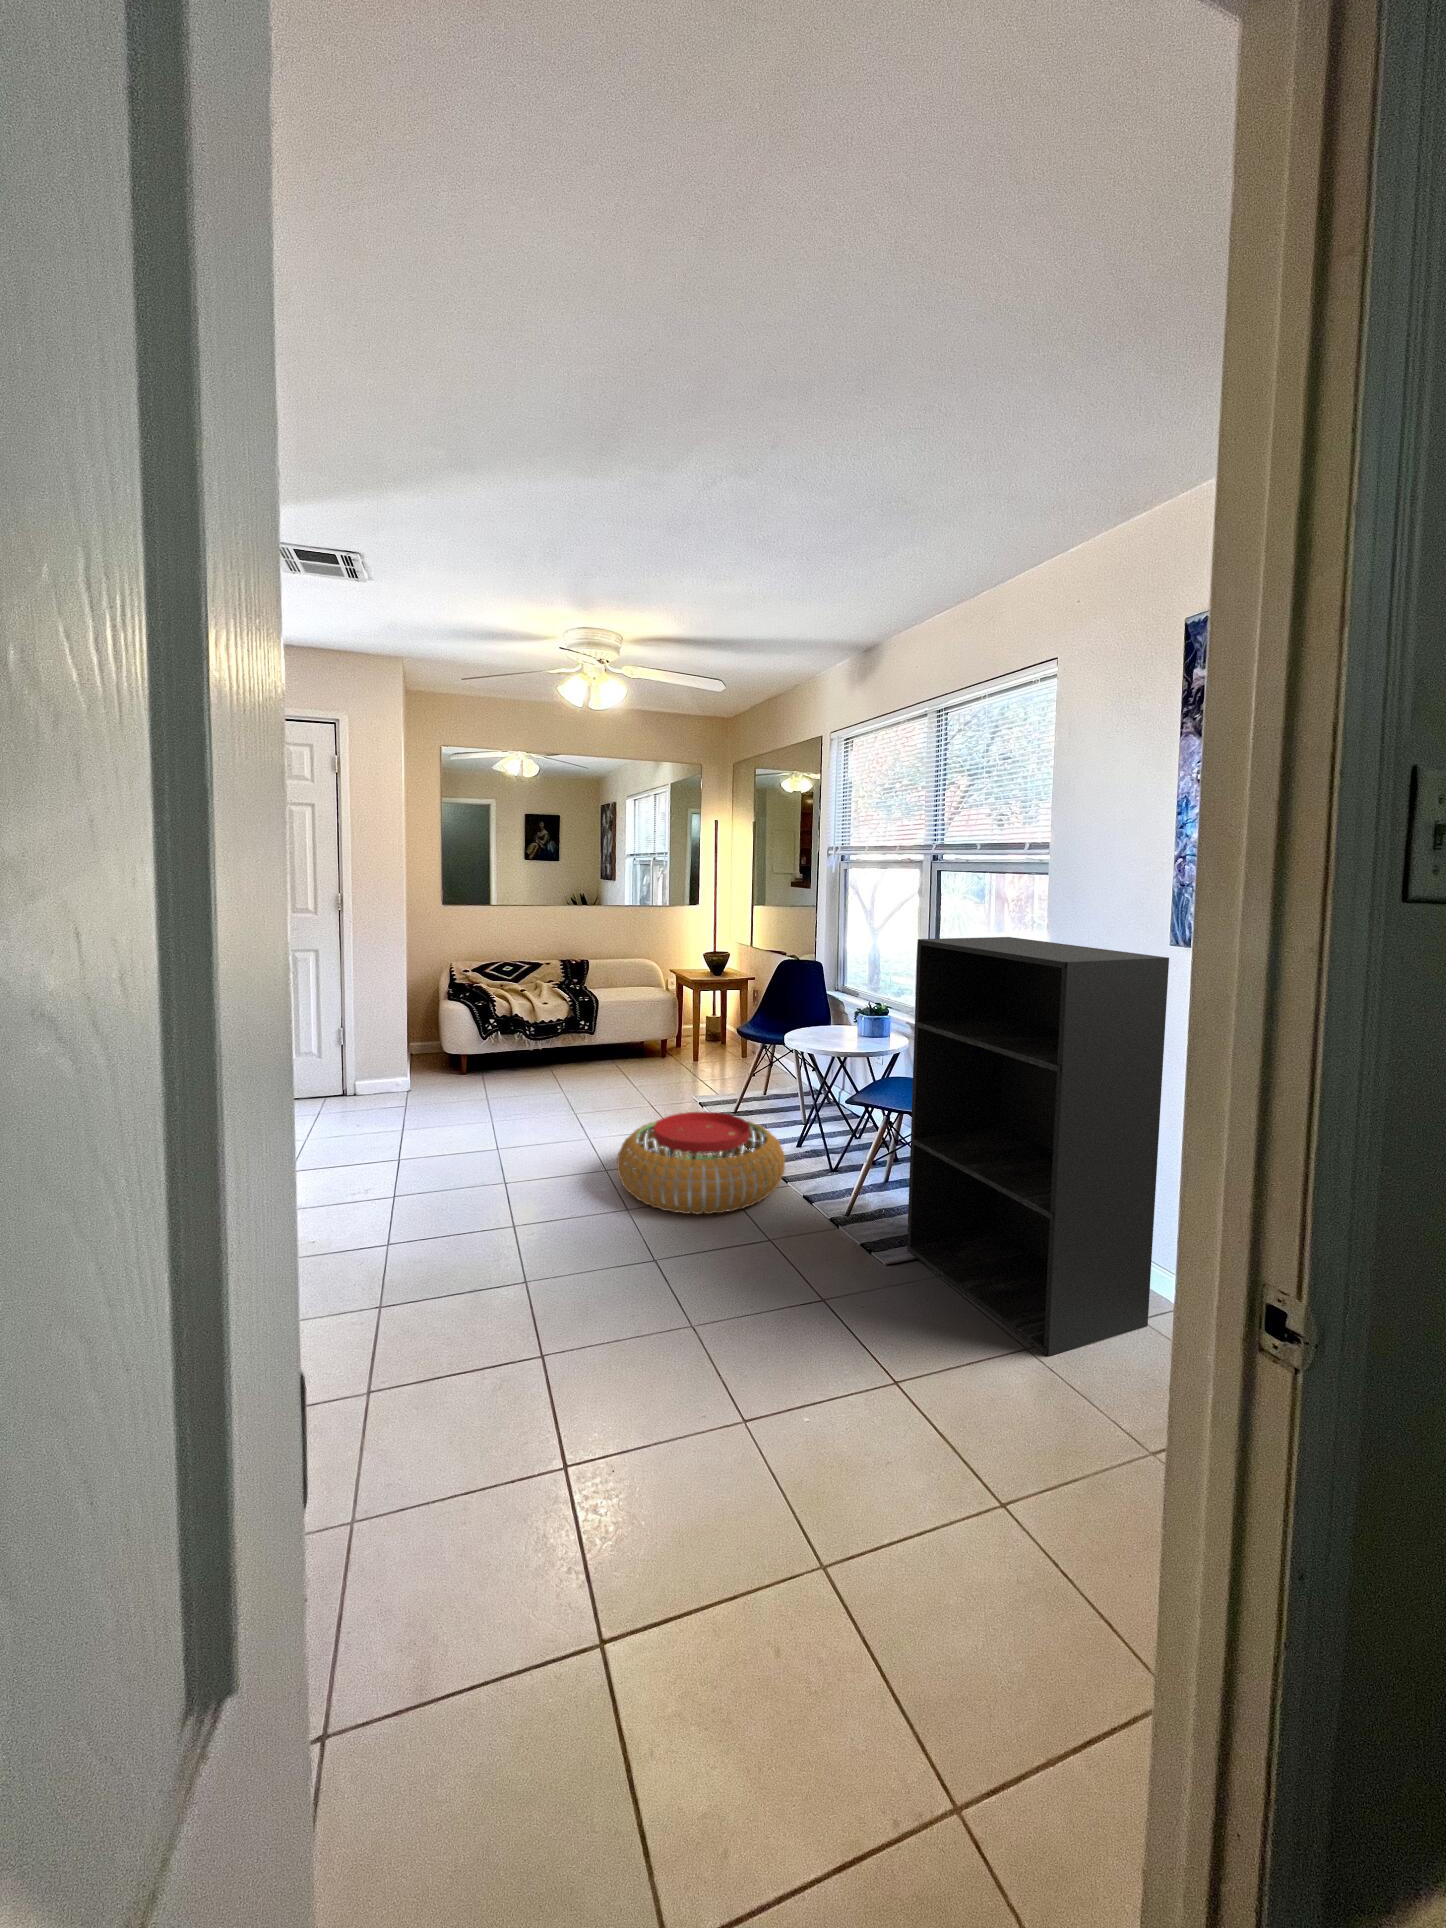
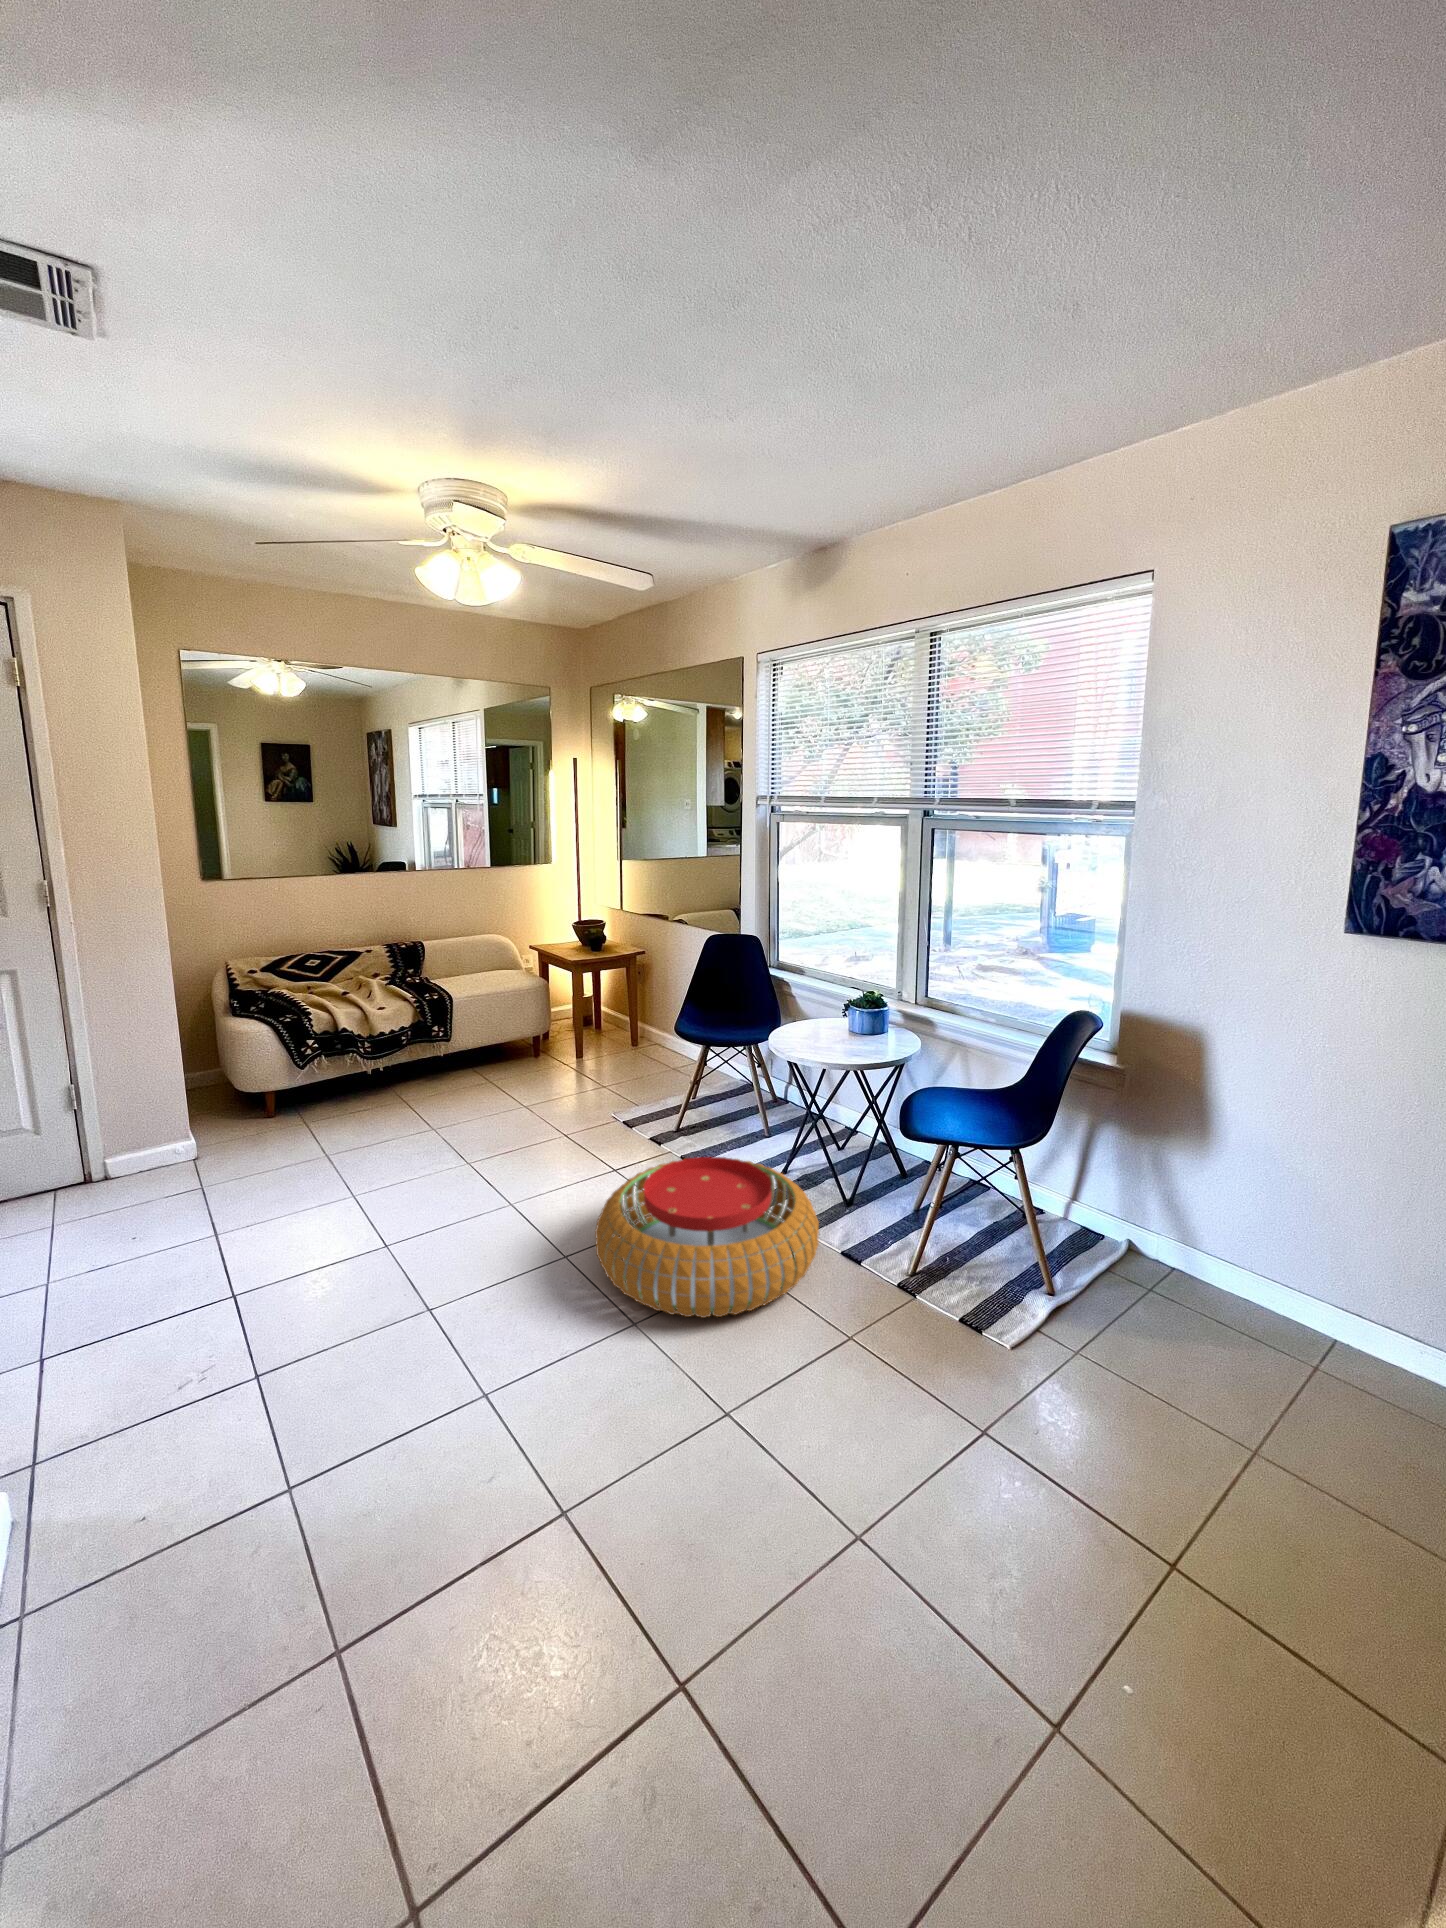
bookshelf: present [907,937,1169,1356] -> none [1016,921,1398,1463]

